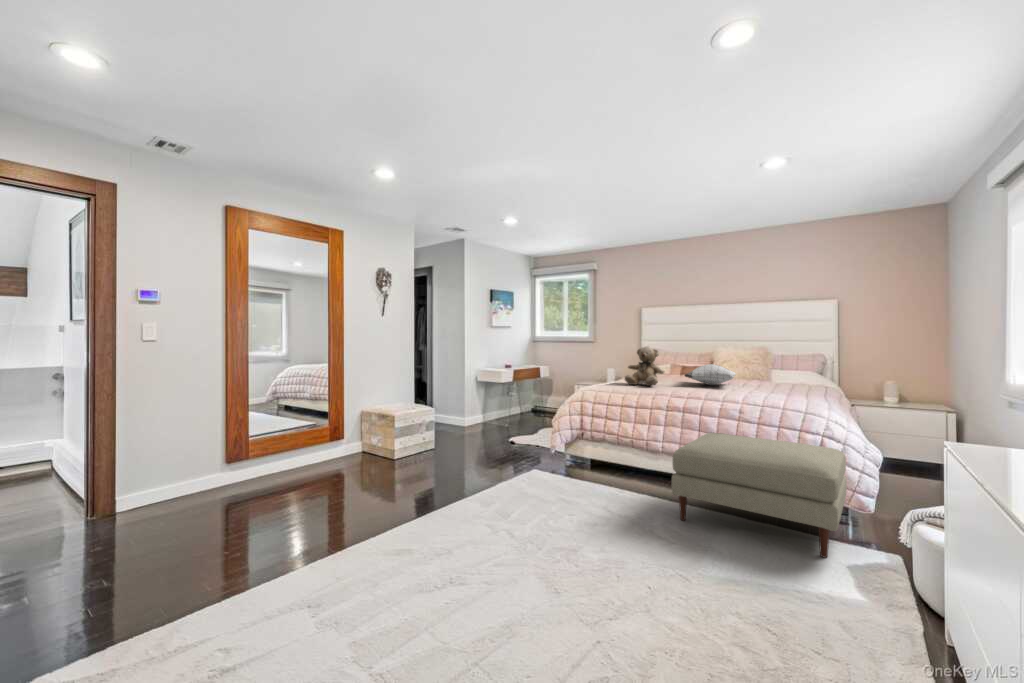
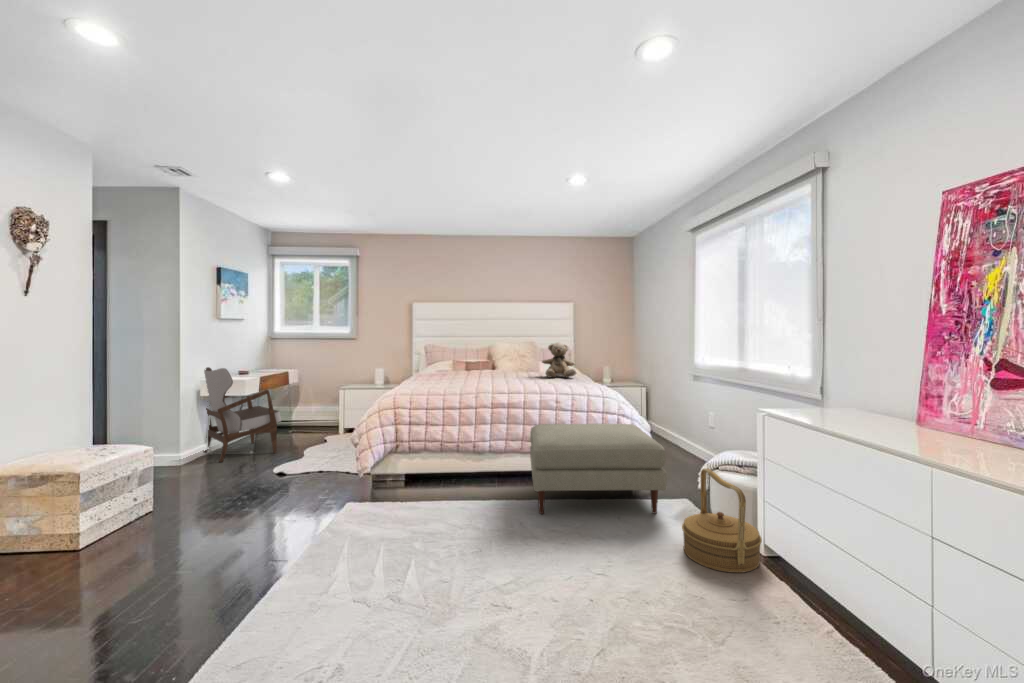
teddy bear: present [625,346,665,386] -> present [542,342,576,378]
armchair: none [479,360,526,430] -> present [203,367,281,462]
pillow: present [684,364,736,385] -> none [486,360,532,380]
woven basket: none [807,508,927,652] -> present [682,468,762,573]

